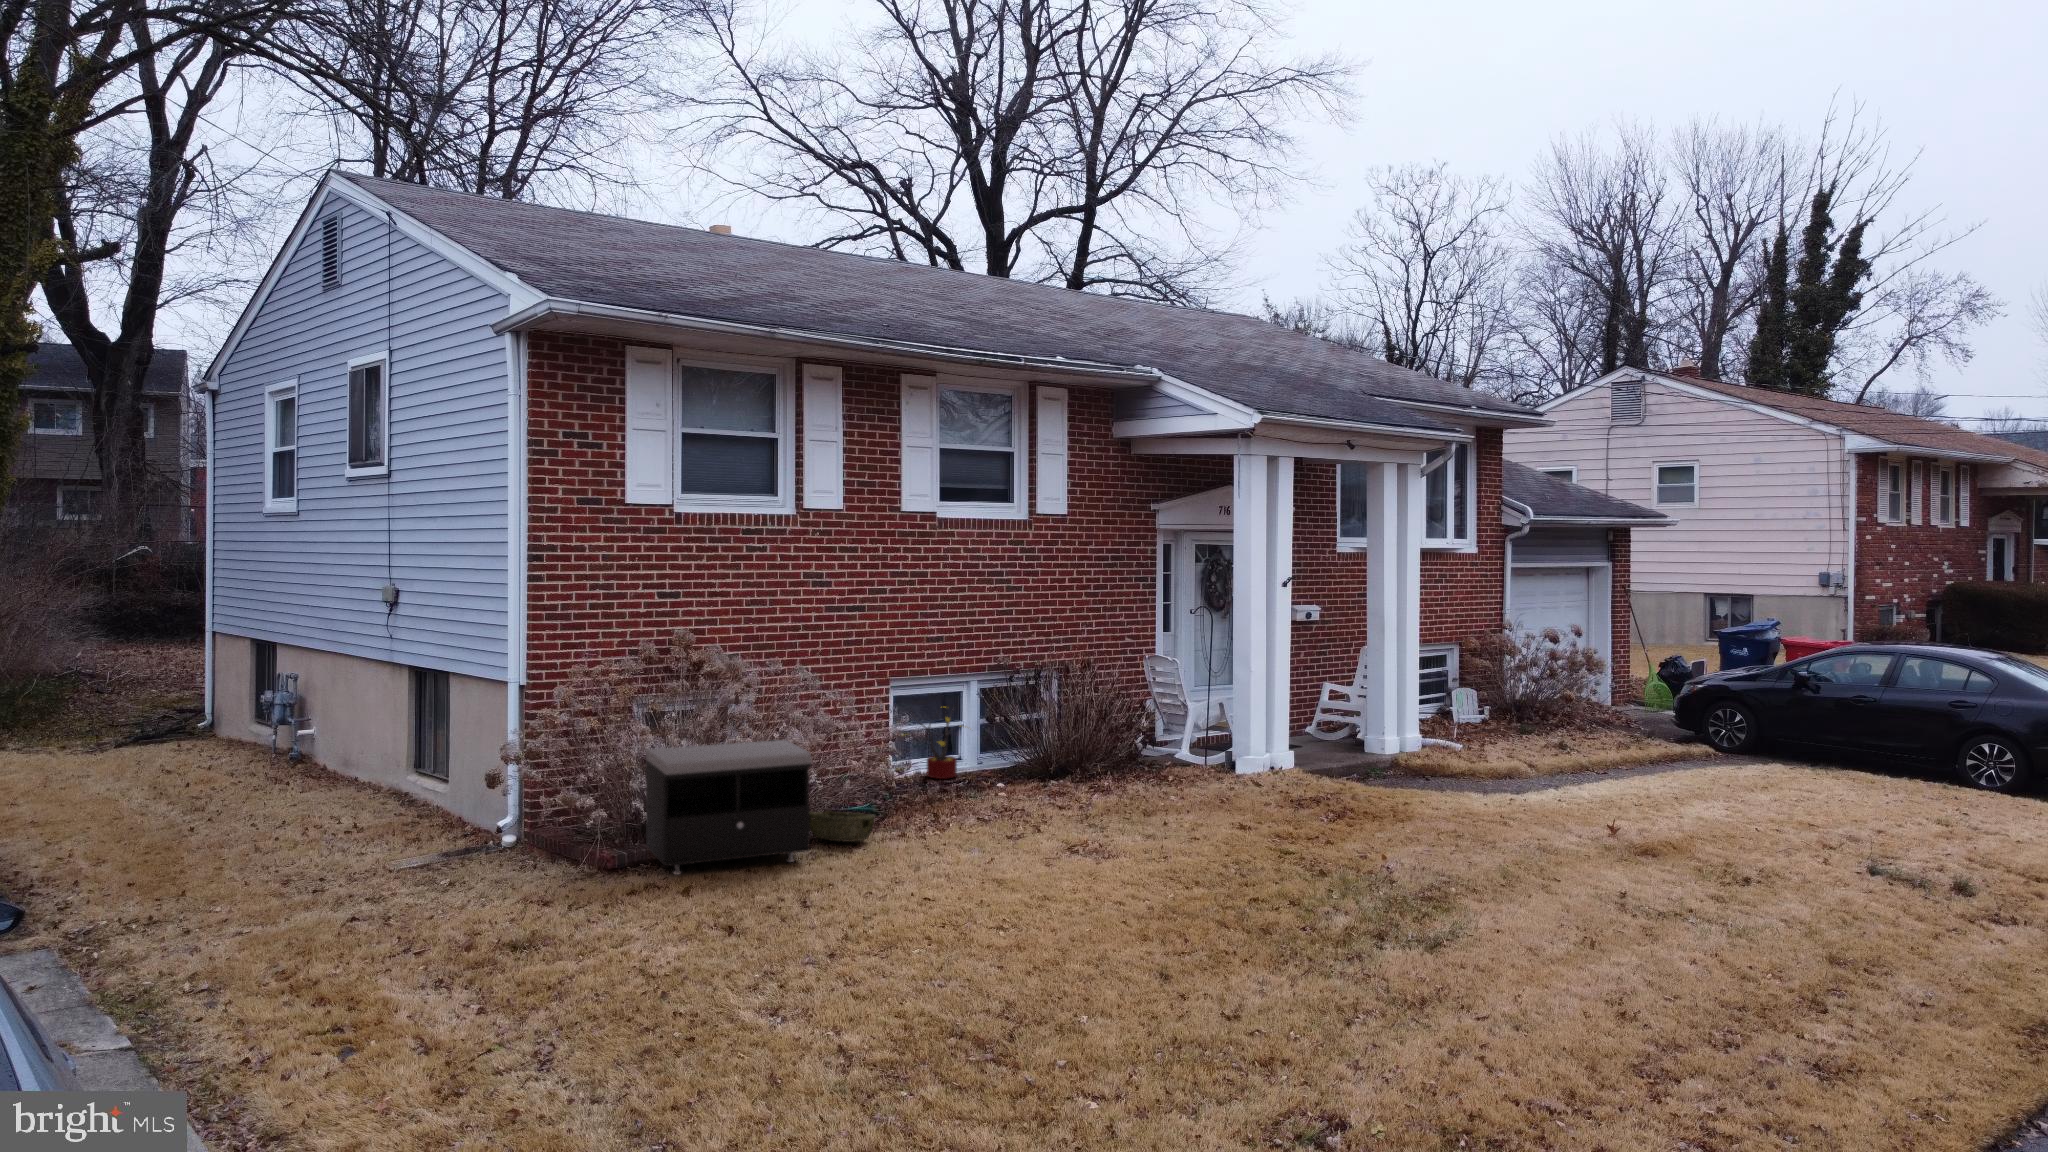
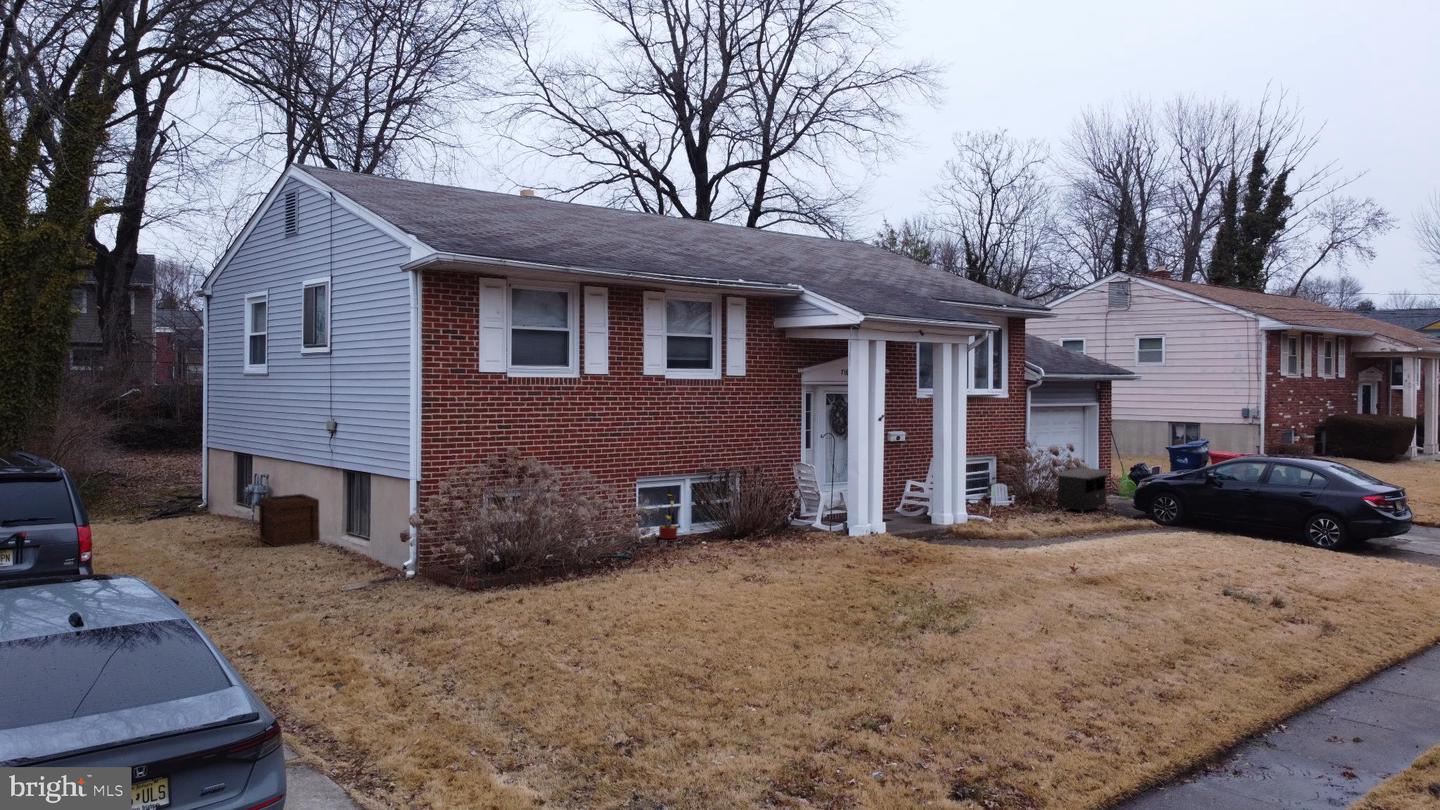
wooden crate: none [276,707,375,794] -> present [259,494,320,547]
storage bench: present [646,740,811,875] -> present [1057,468,1109,513]
woven basket: present [810,811,875,842] -> none [588,557,630,576]

